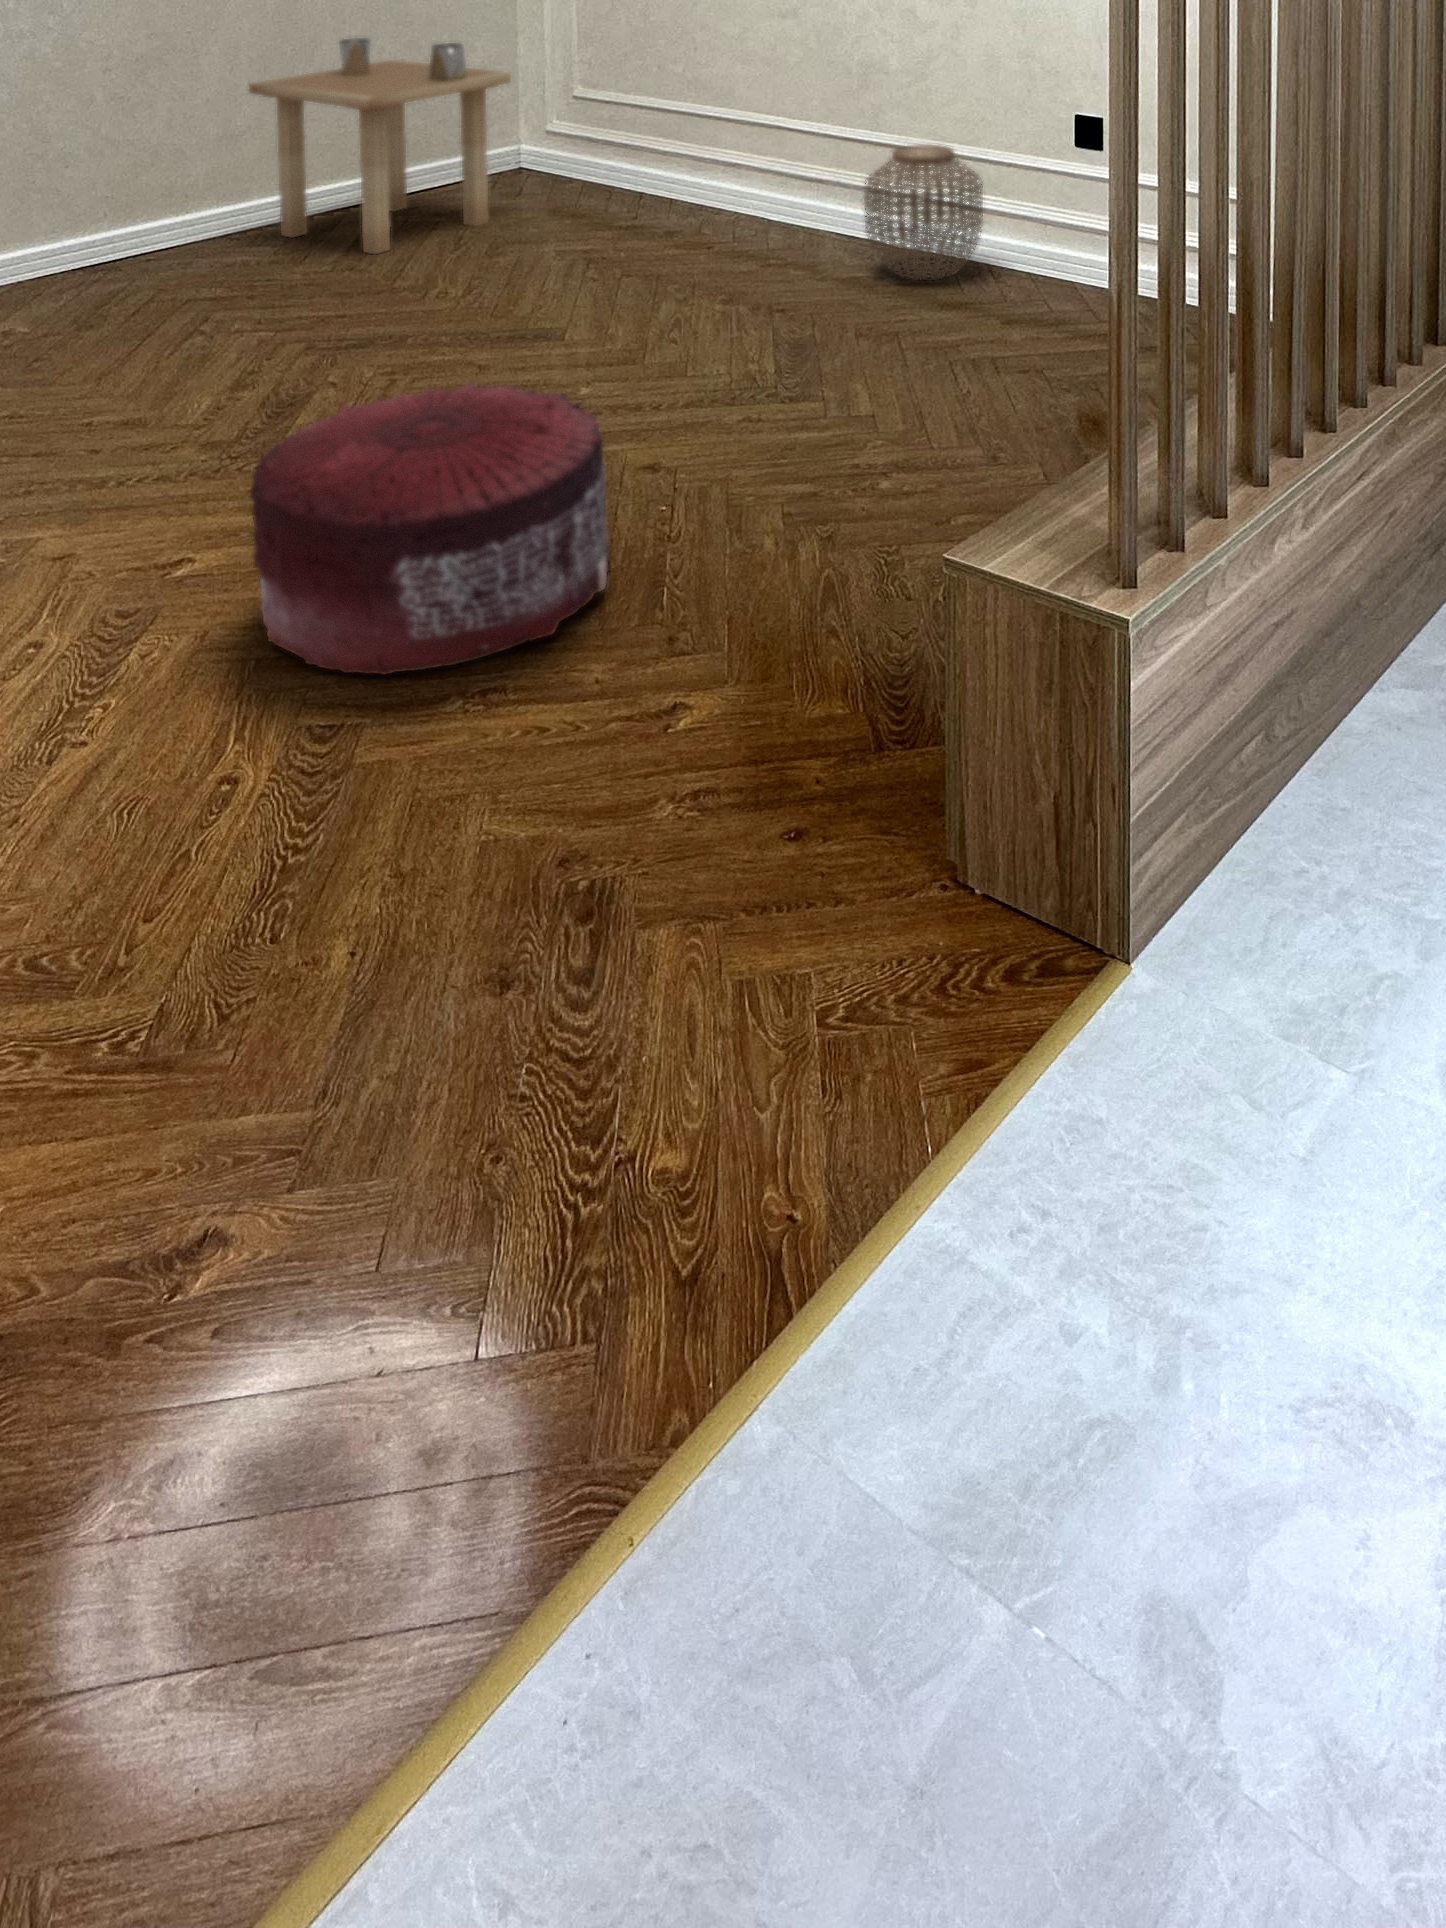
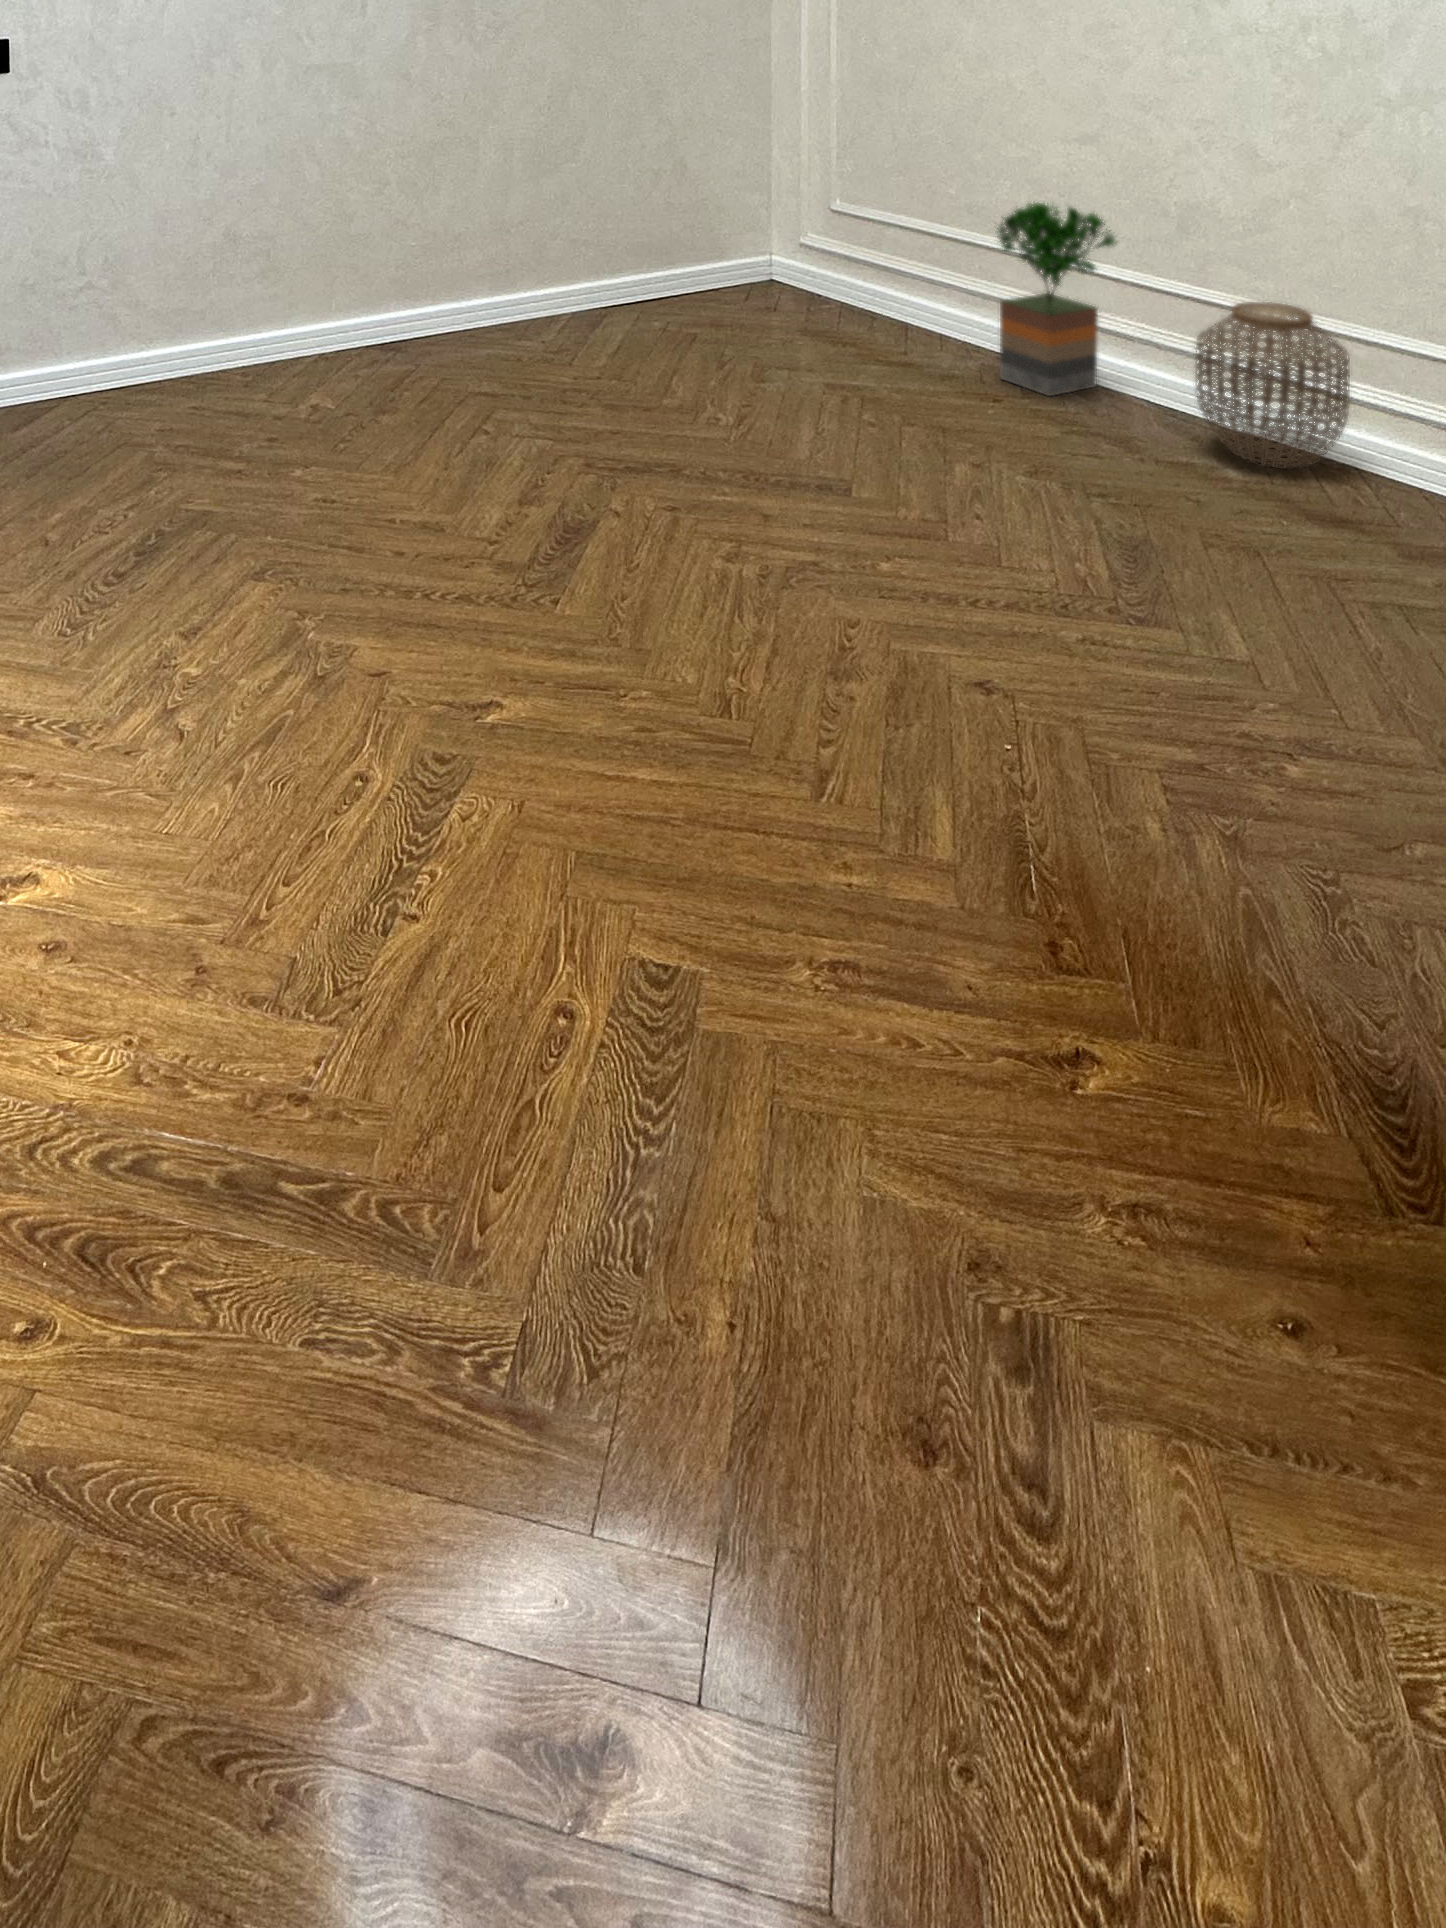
side table: present [249,38,511,254] -> none [529,130,780,356]
potted tree: none [702,75,814,247] -> present [997,203,1117,396]
pouf: present [250,381,611,675] -> none [574,551,963,912]

